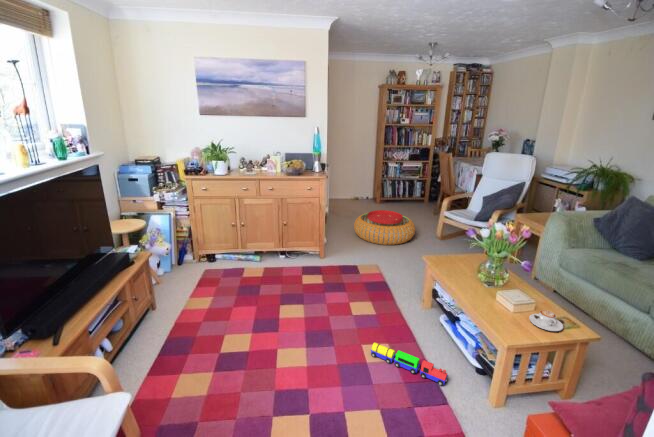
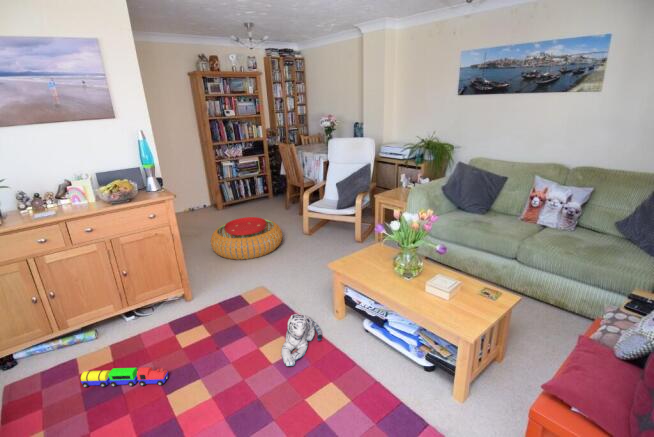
plush toy: none [362,285,404,323] -> present [281,314,322,366]
coffee cup: present [529,310,563,331] -> none [465,287,497,308]
toy train: present [371,343,448,386] -> present [81,367,168,388]

